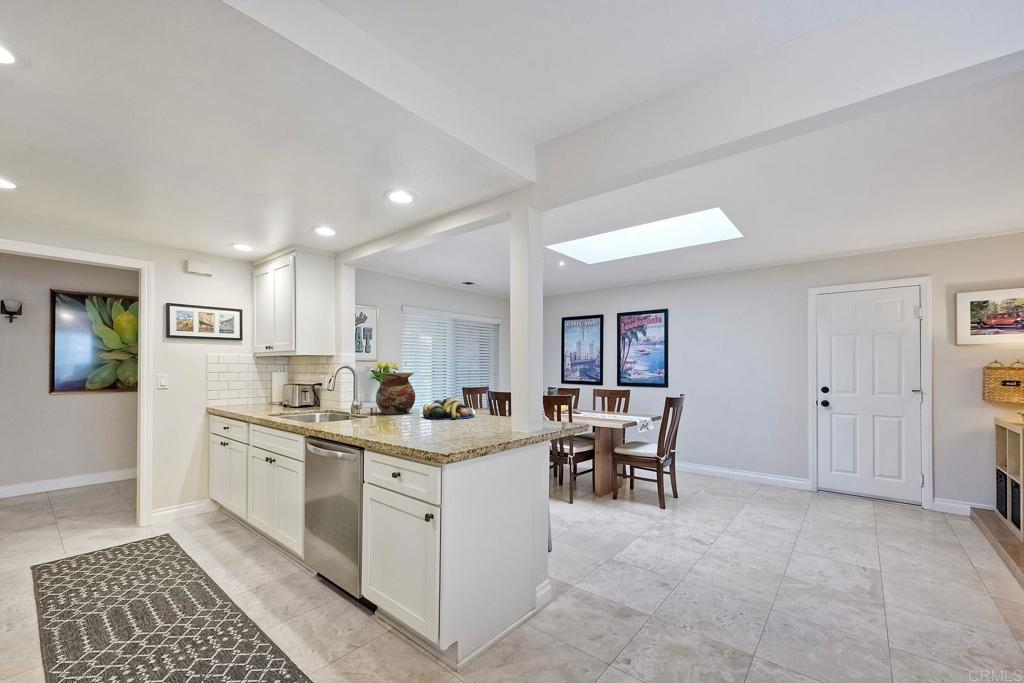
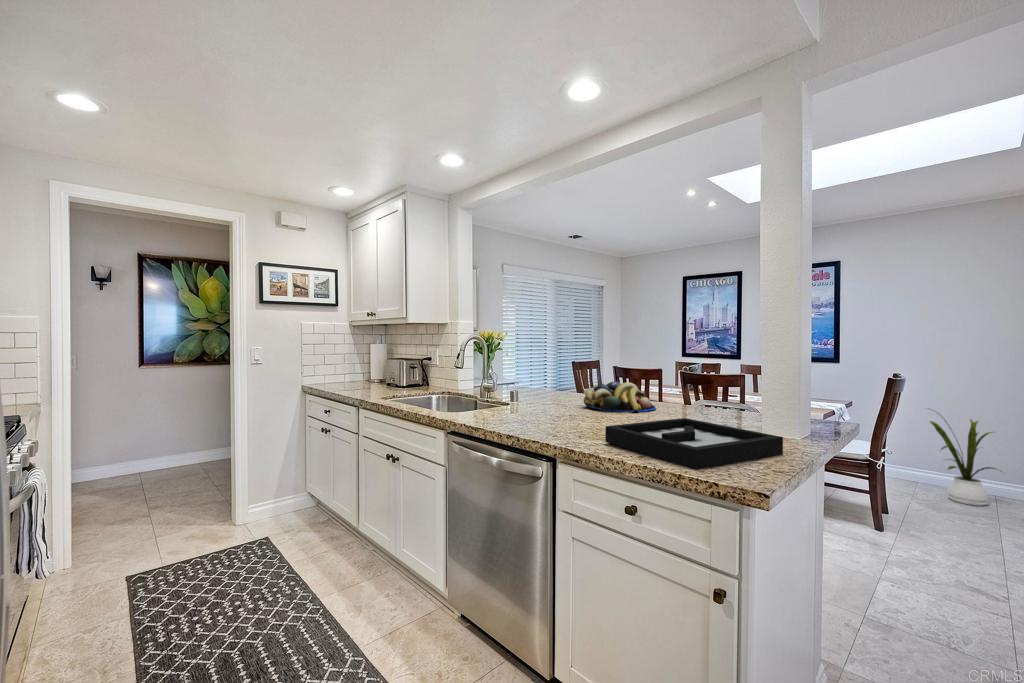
vase: present [376,373,415,415] -> none [511,347,561,402]
house plant: none [709,415,760,486] -> present [930,412,996,506]
decorative tray: none [397,420,496,447] -> present [605,418,783,470]

